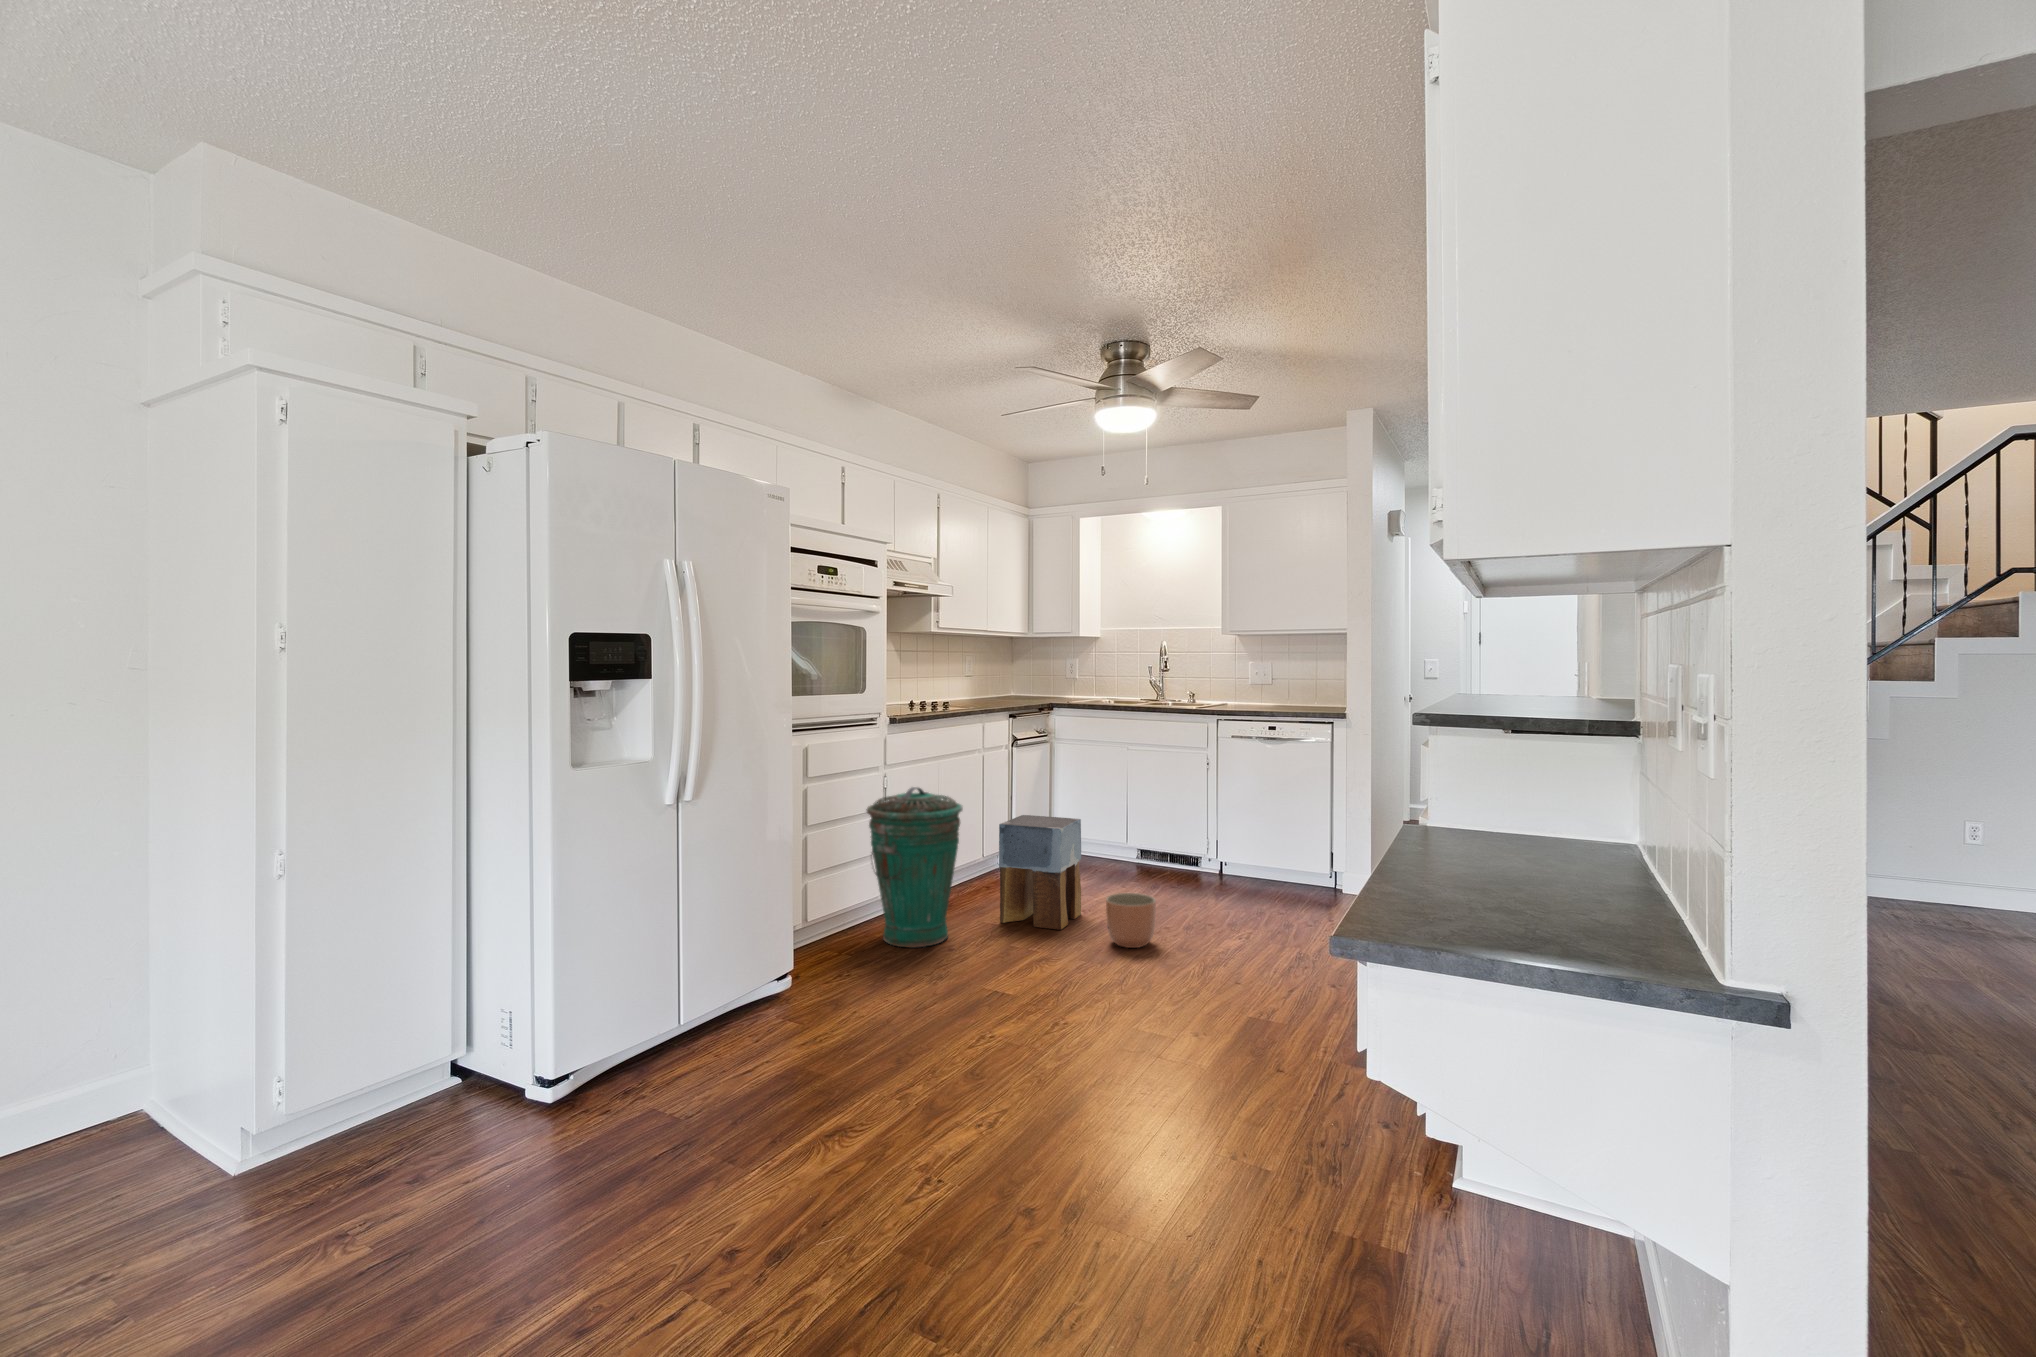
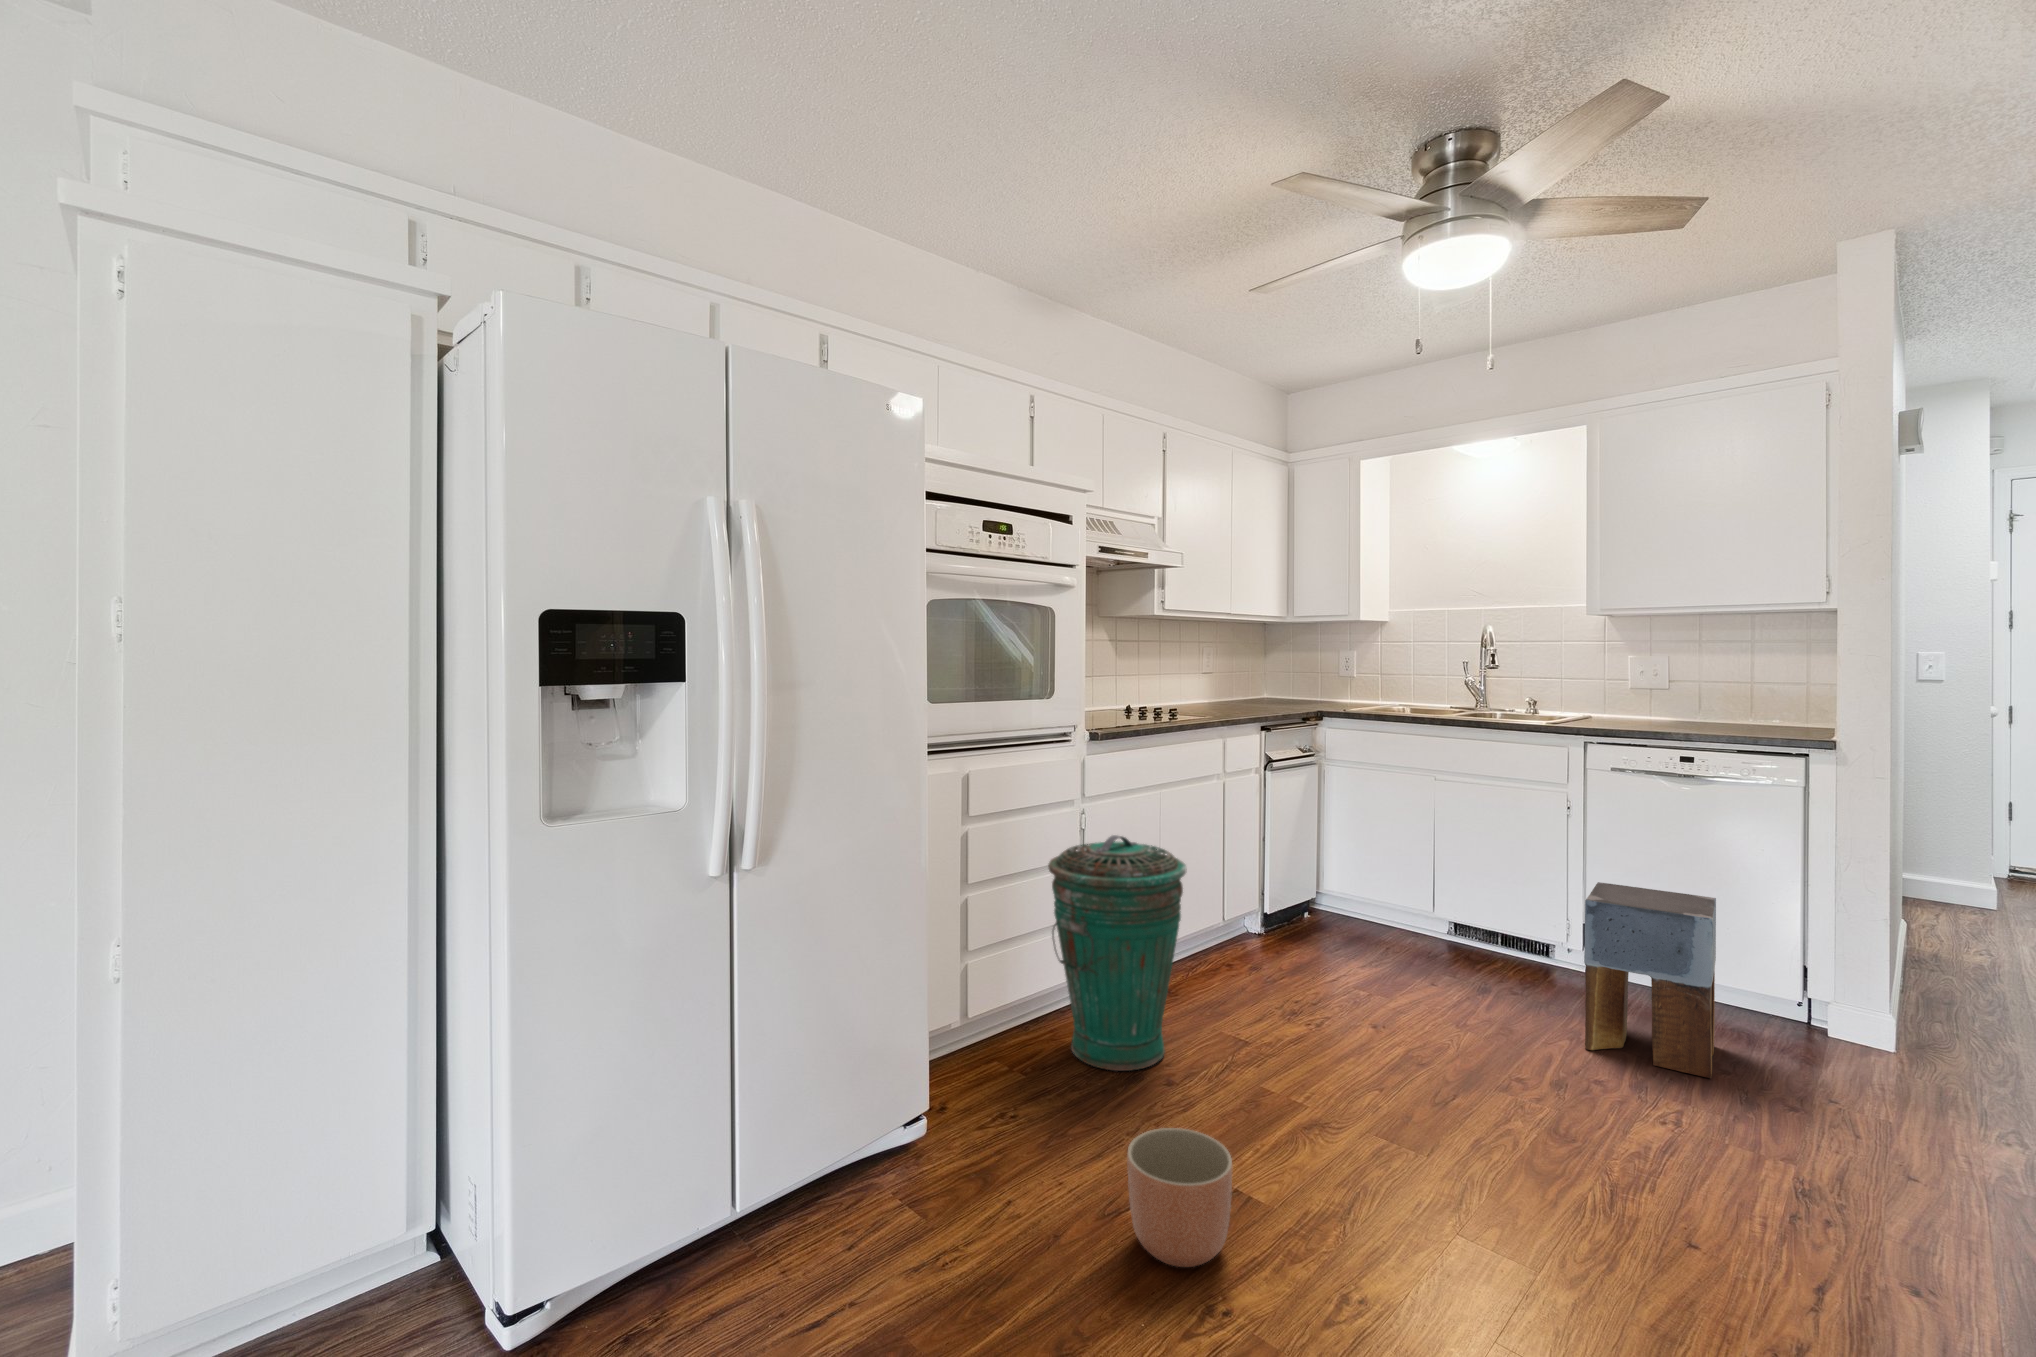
stool: present [999,815,1081,930] -> present [1584,882,1716,1078]
planter: present [1106,893,1156,948] -> present [1127,1128,1232,1267]

